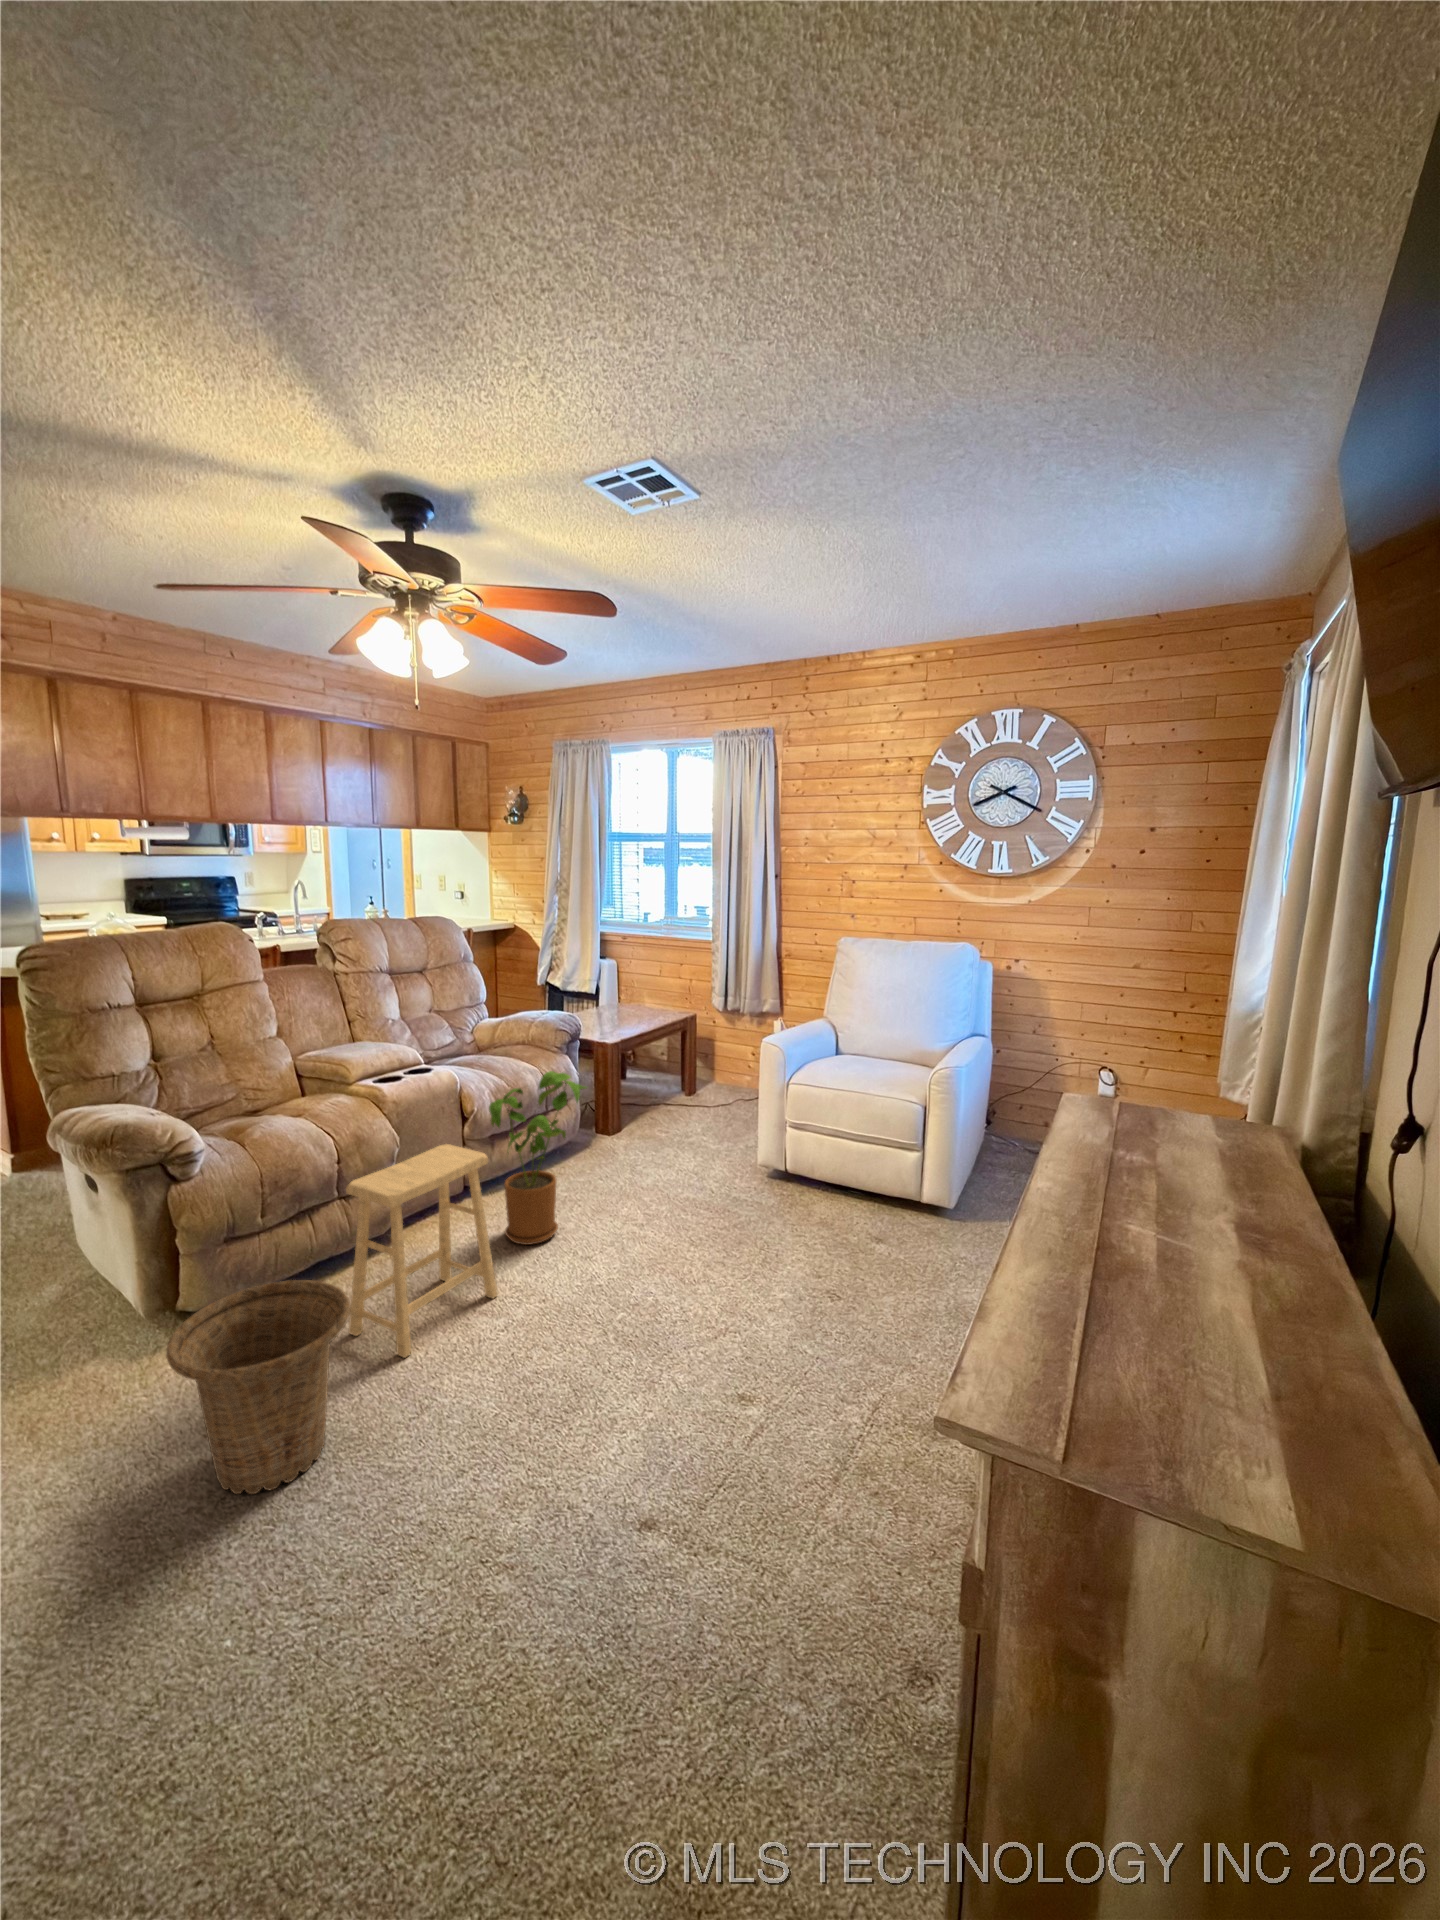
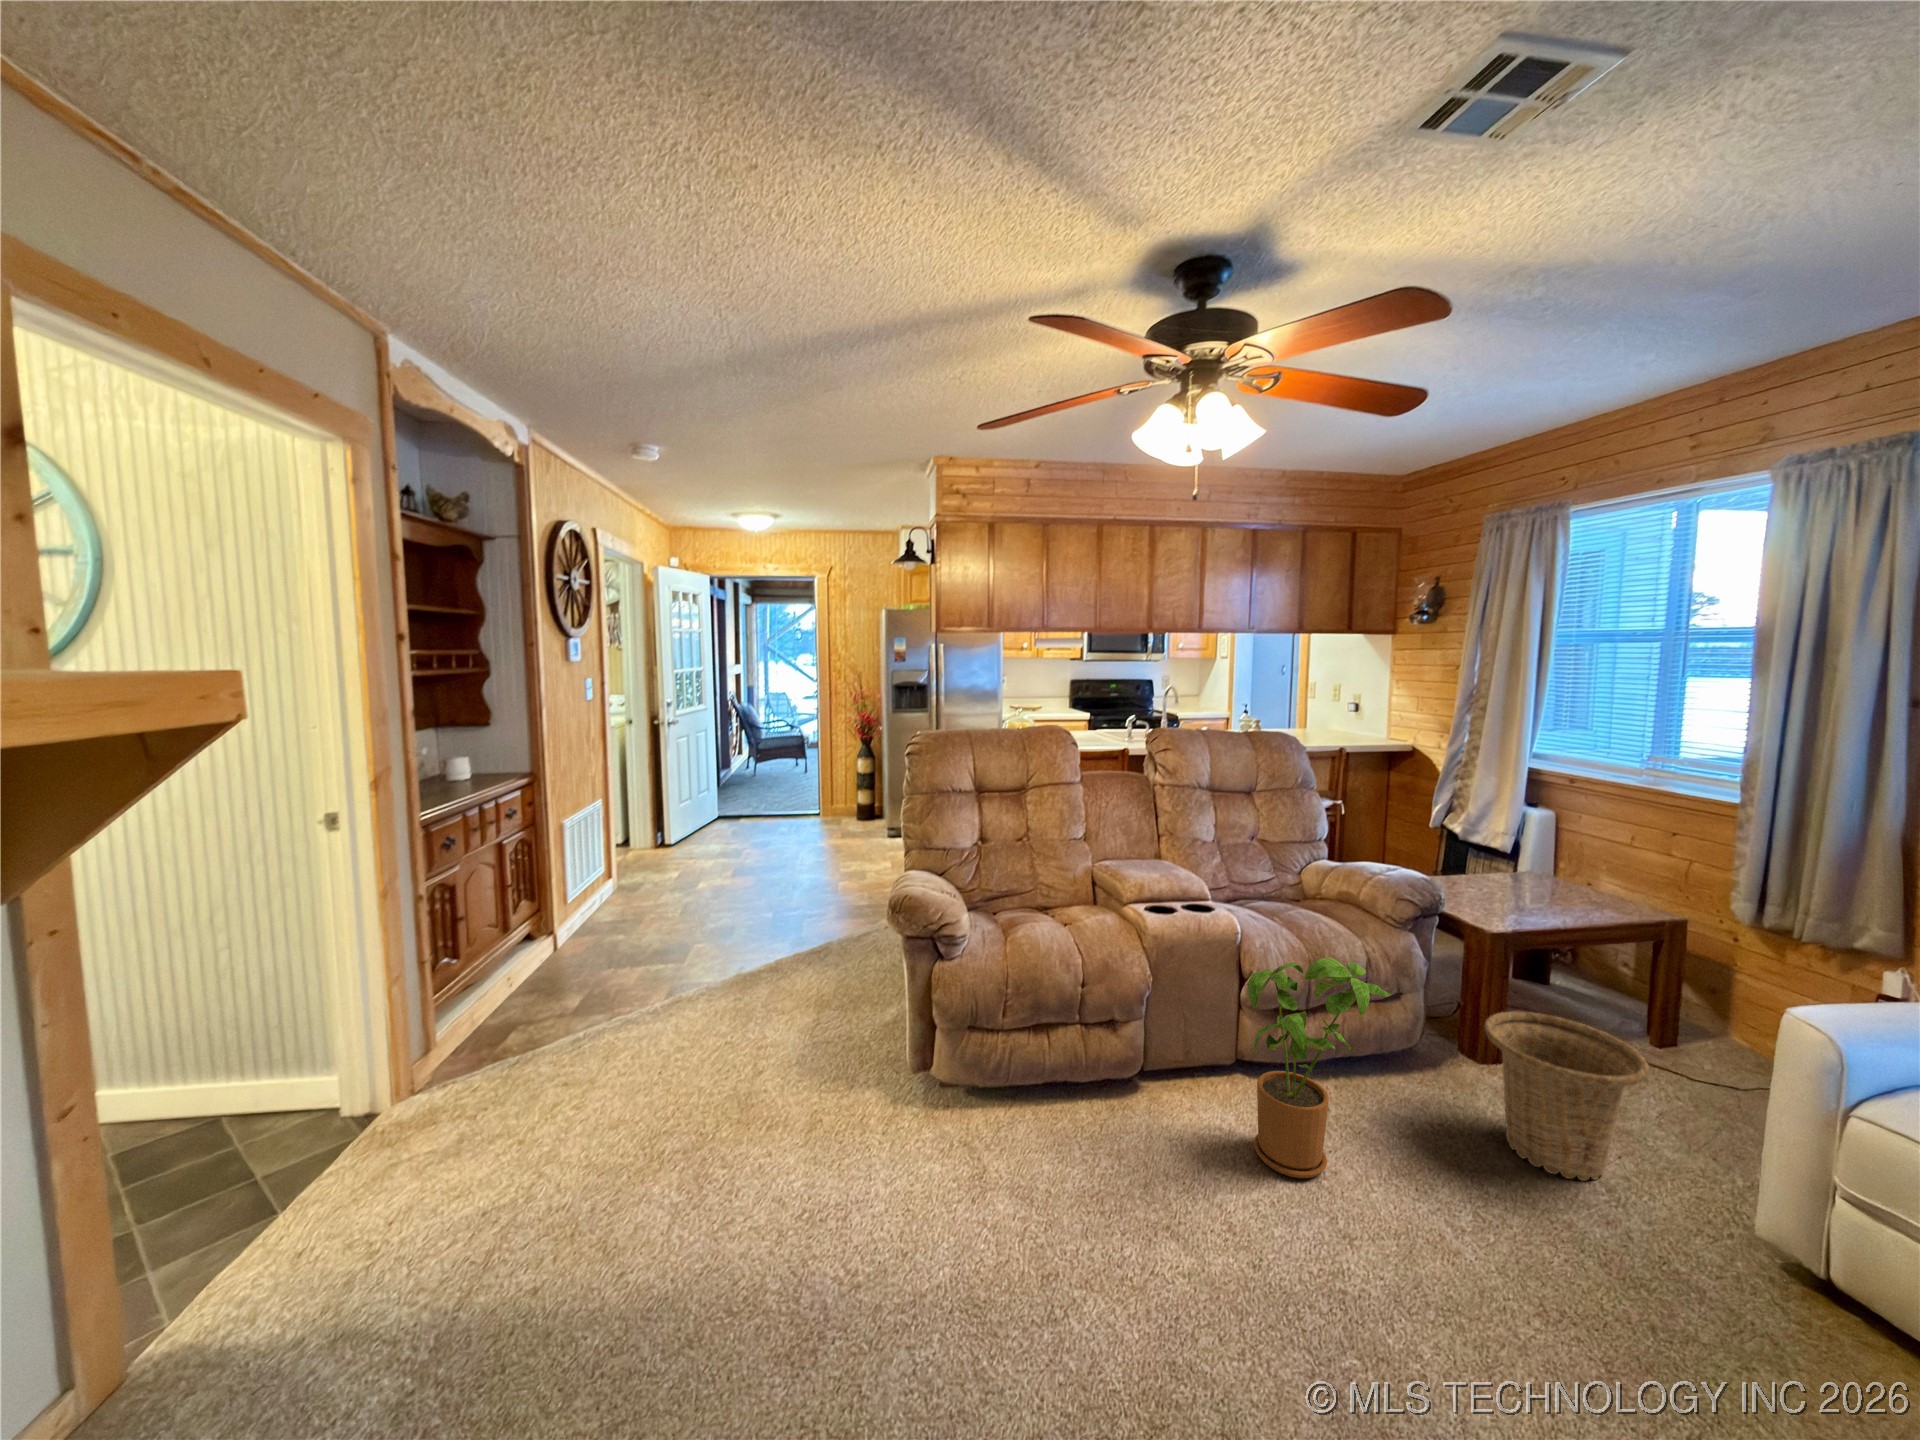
footstool: present [346,1144,498,1358] -> none [1039,1009,1202,1243]
basket: present [166,1280,351,1494] -> present [1484,1011,1649,1181]

